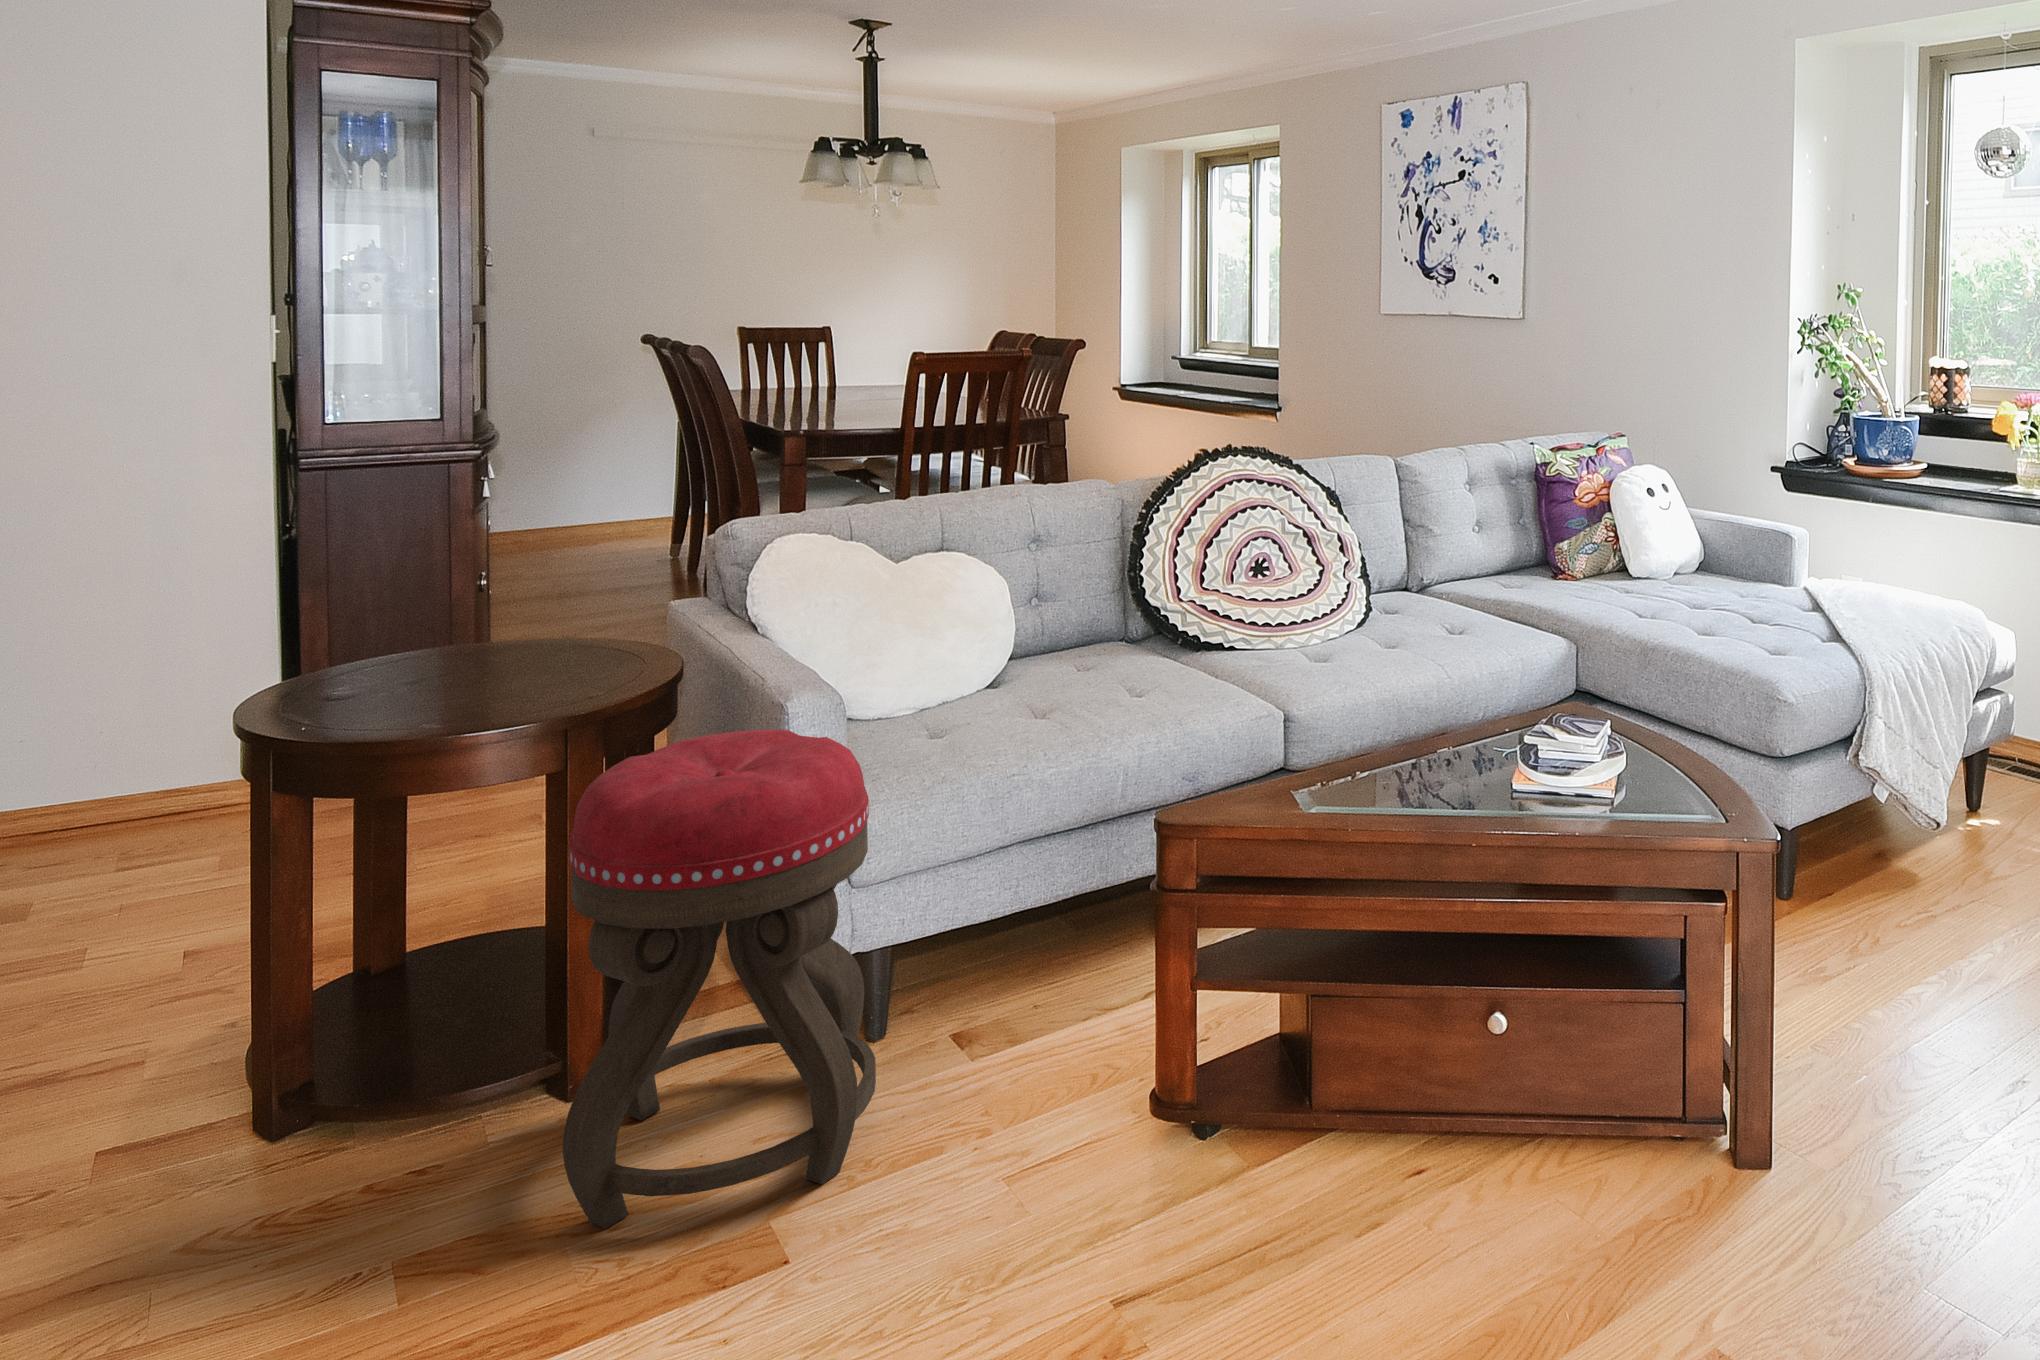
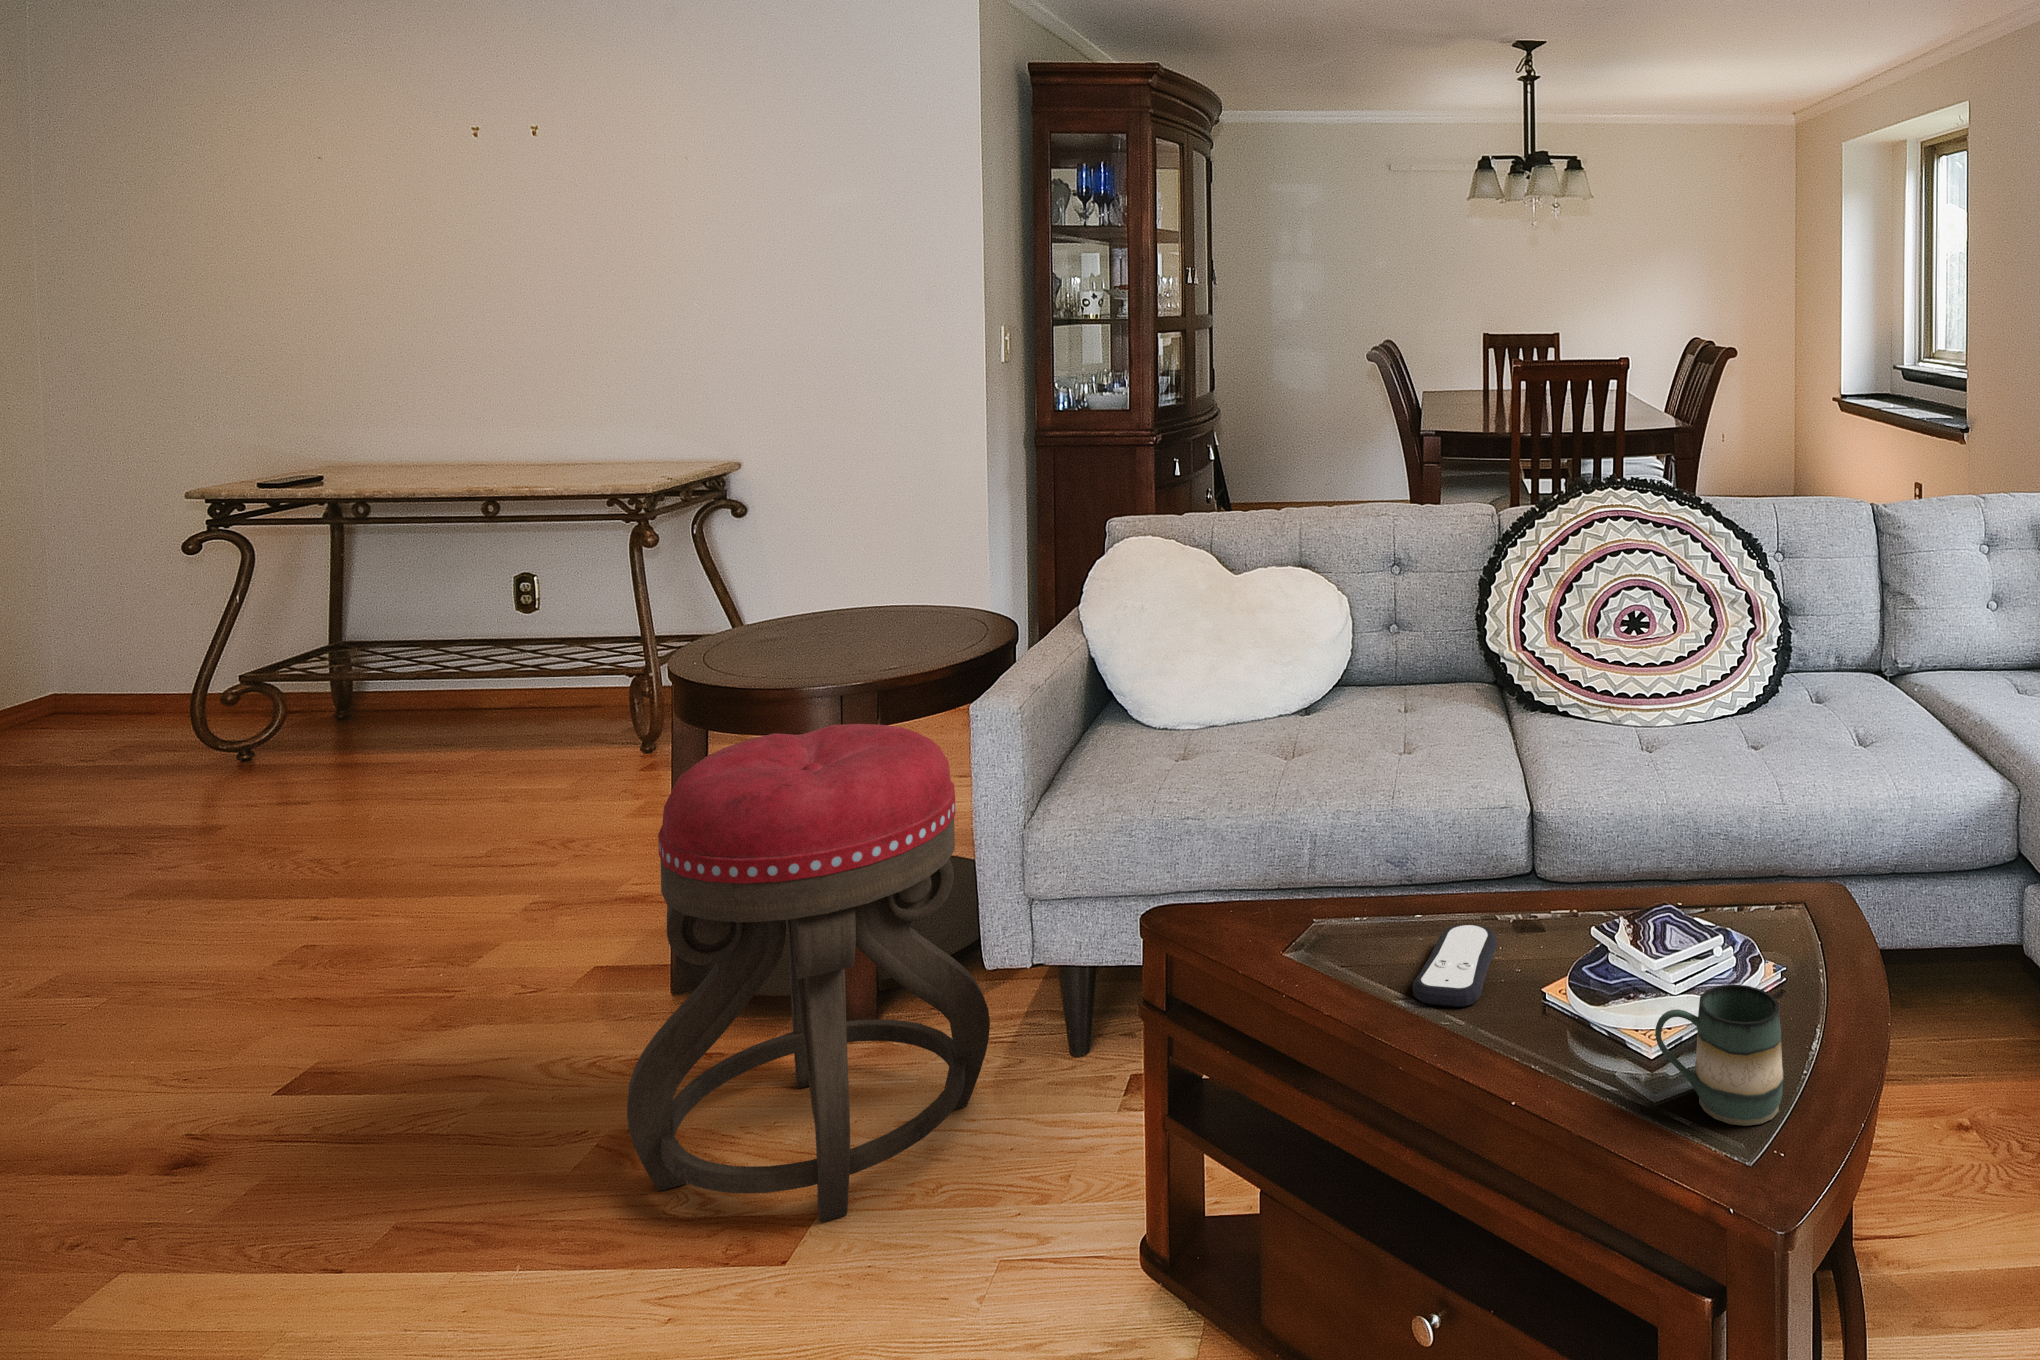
mug: none [1620,739,1687,817] -> present [1655,984,1784,1126]
remote control: none [1378,768,1453,815] -> present [1413,924,1497,1007]

